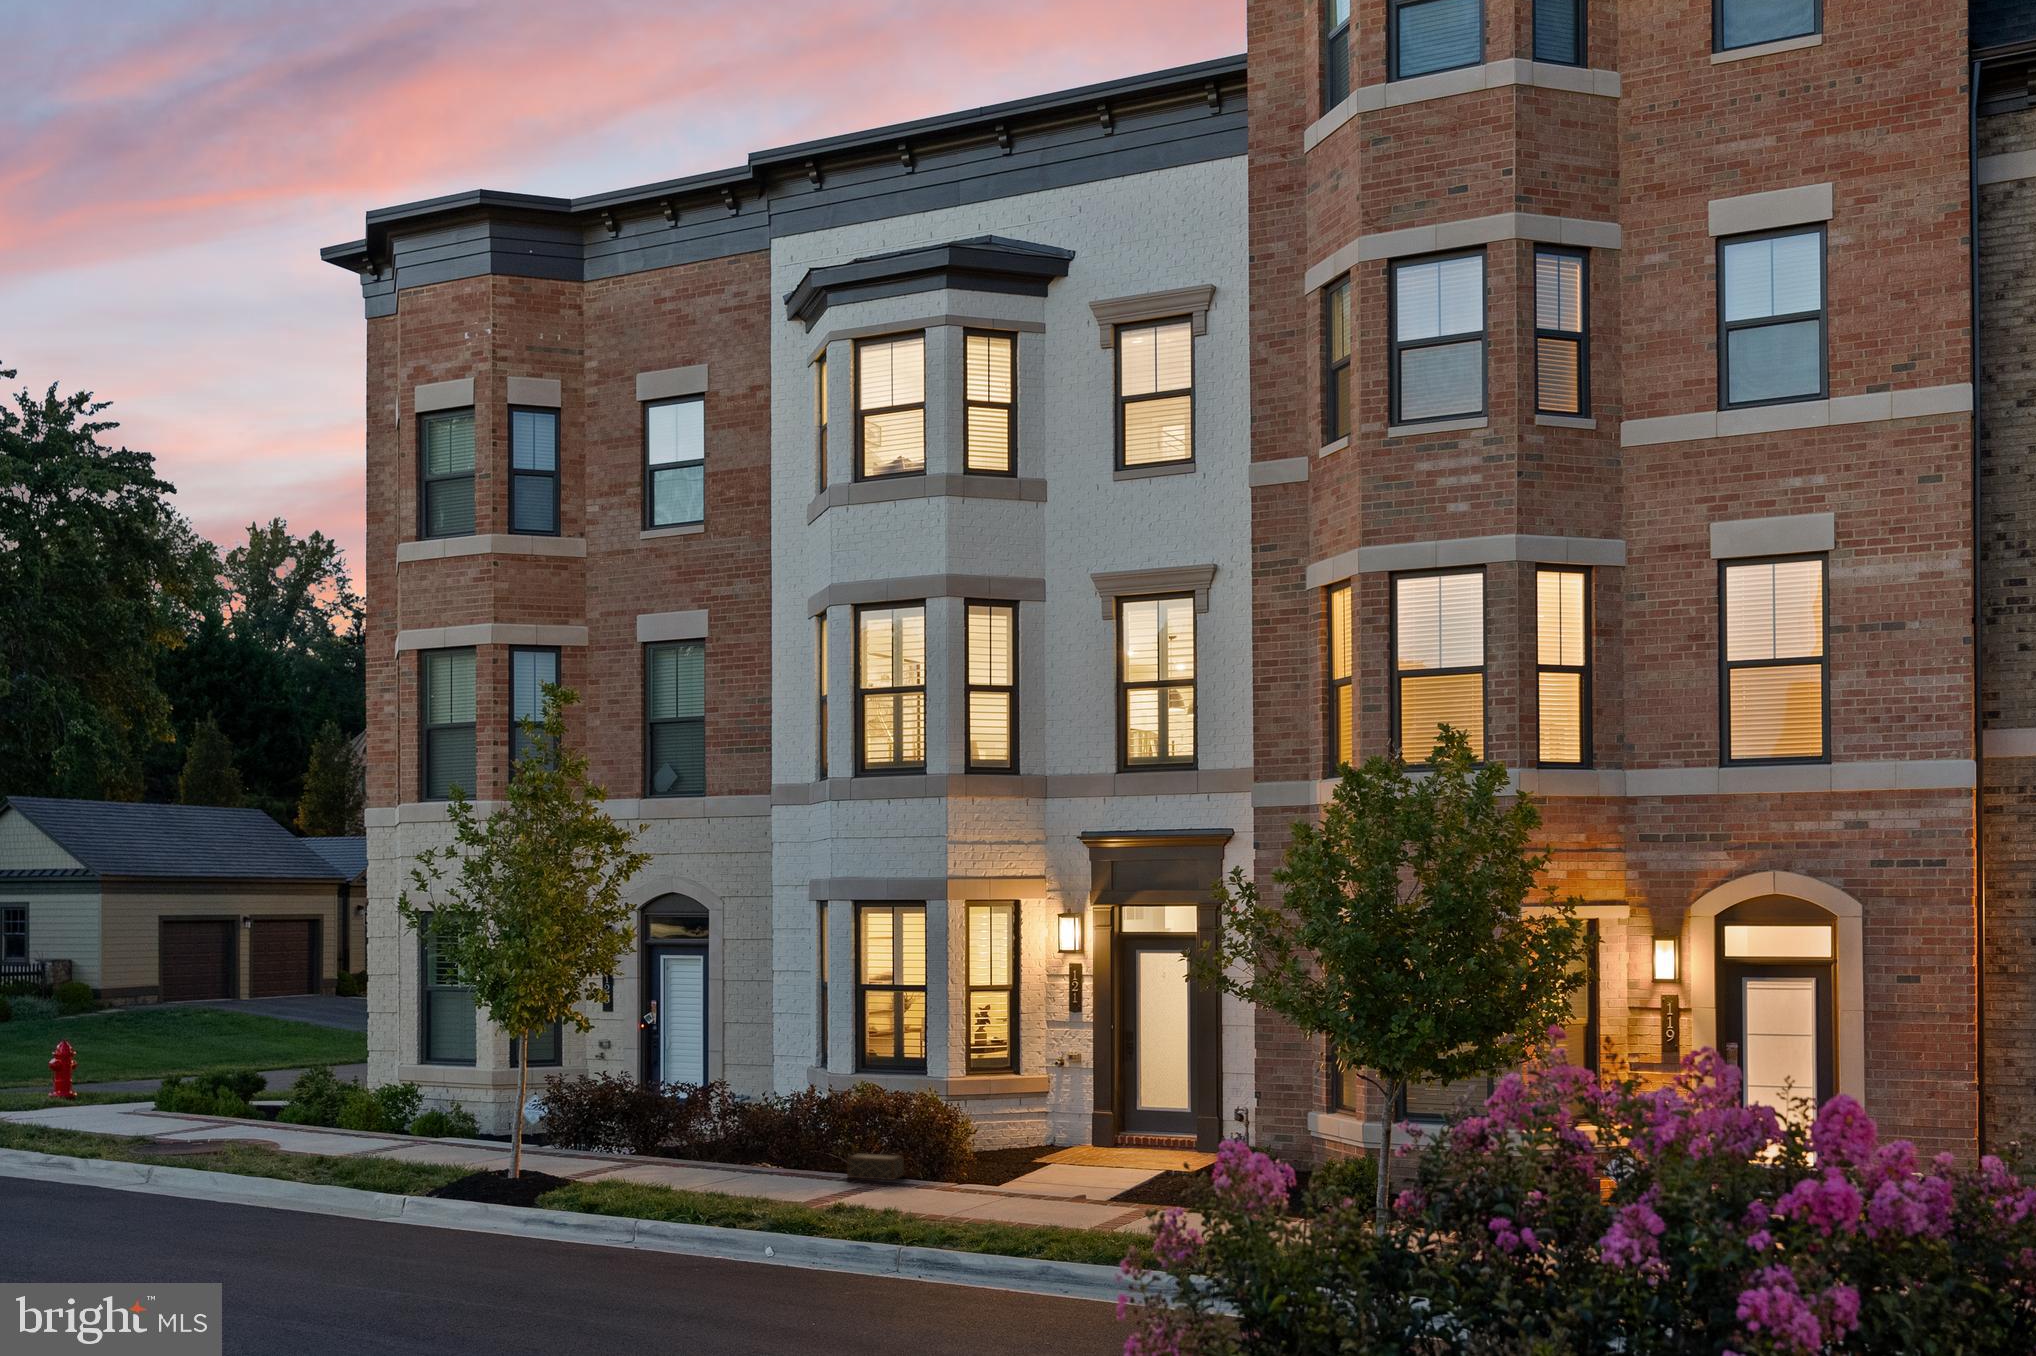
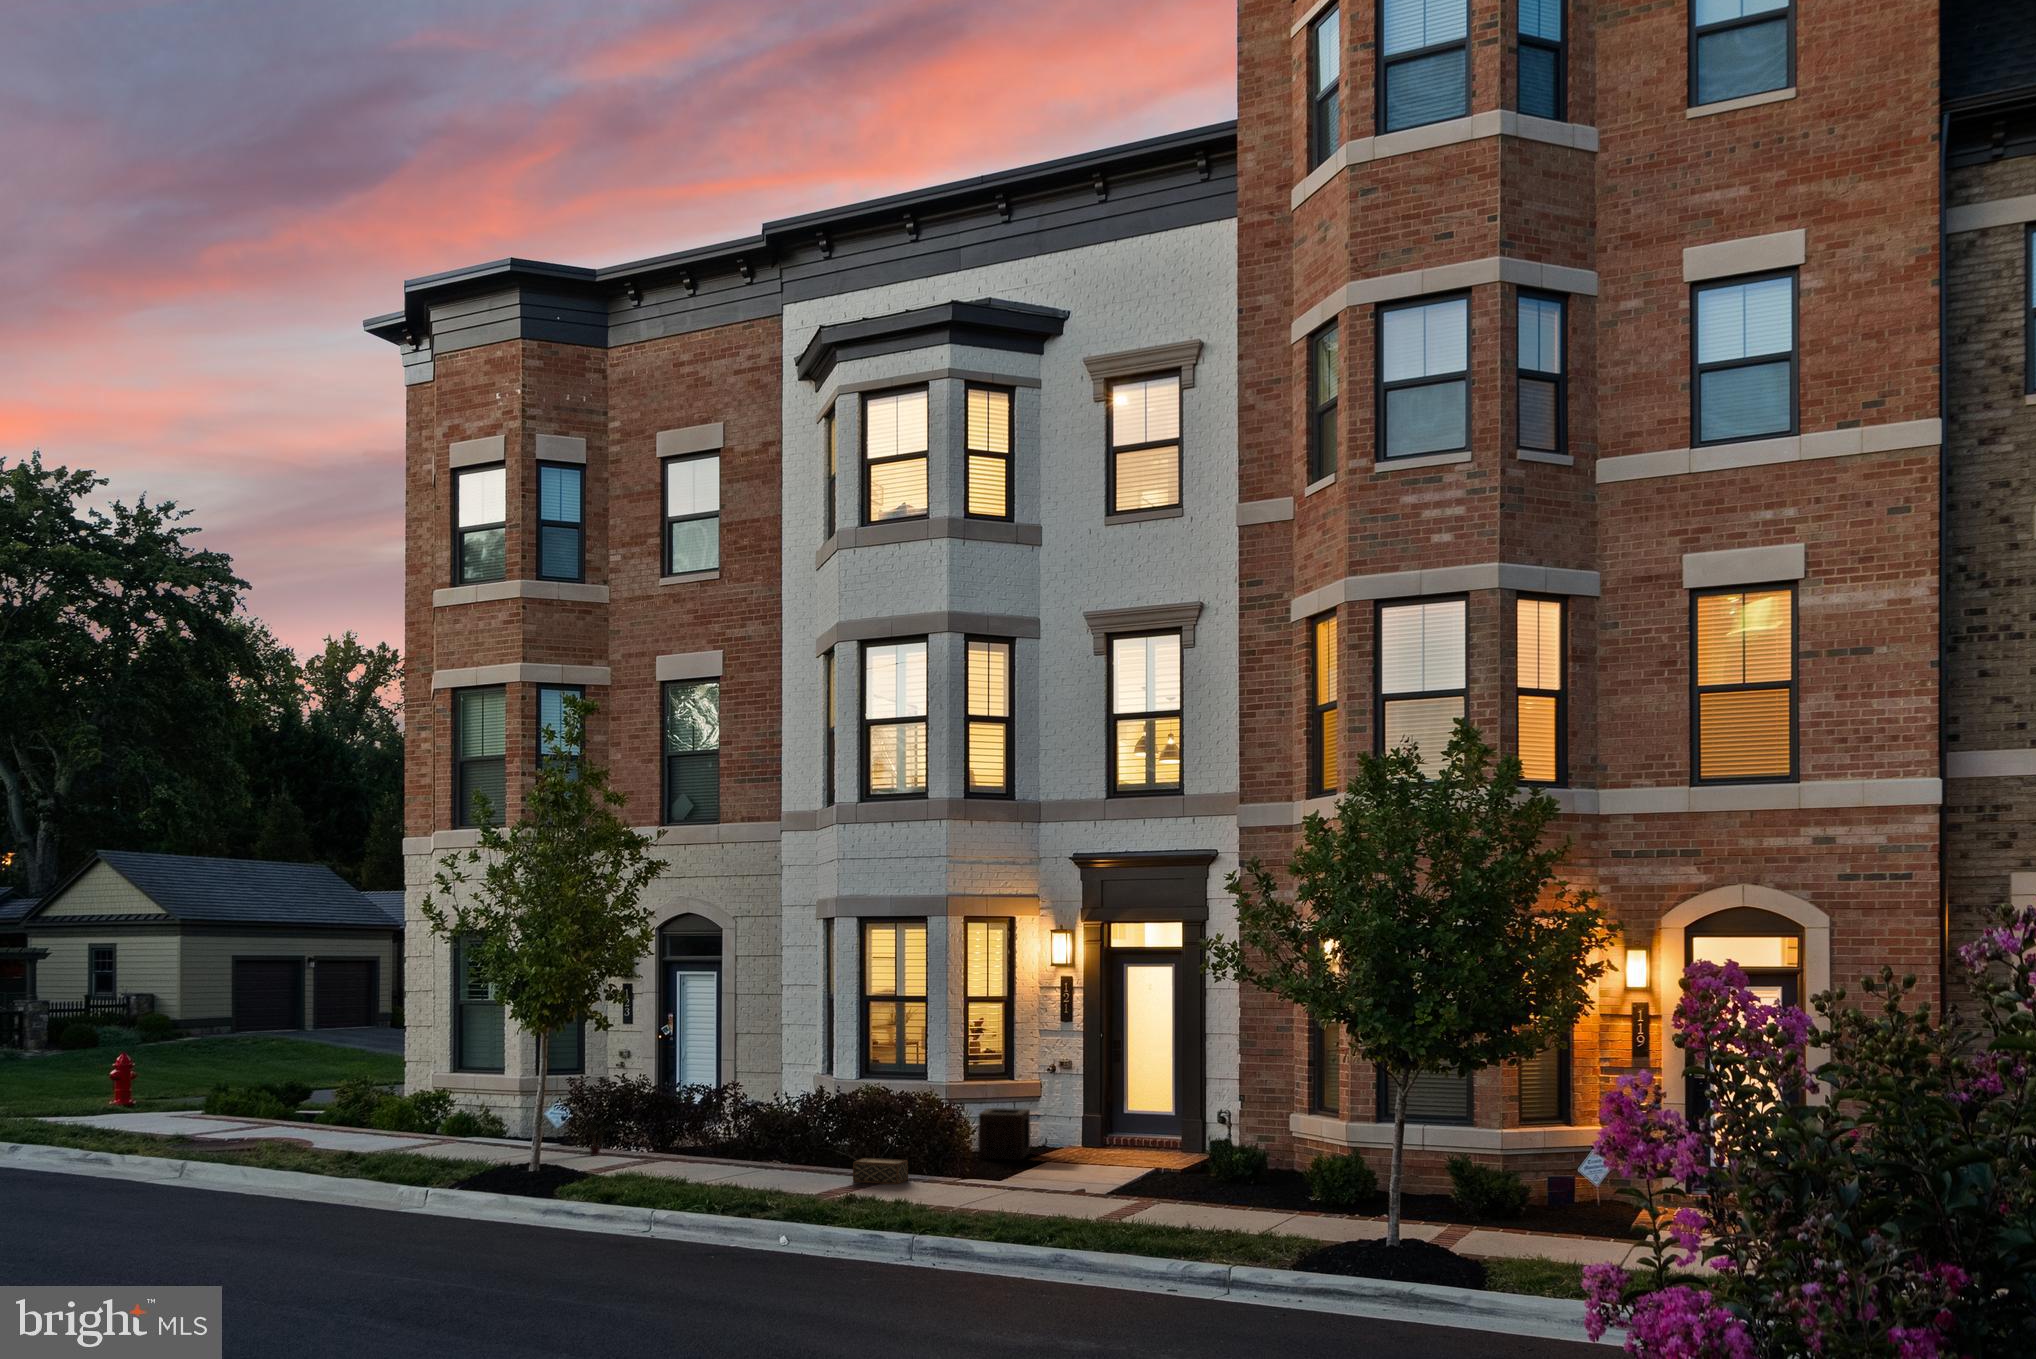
wooden crate: none [980,1102,1036,1156] -> present [978,1108,1030,1160]
potted plant: none [565,1113,599,1151] -> present [582,1121,610,1155]

